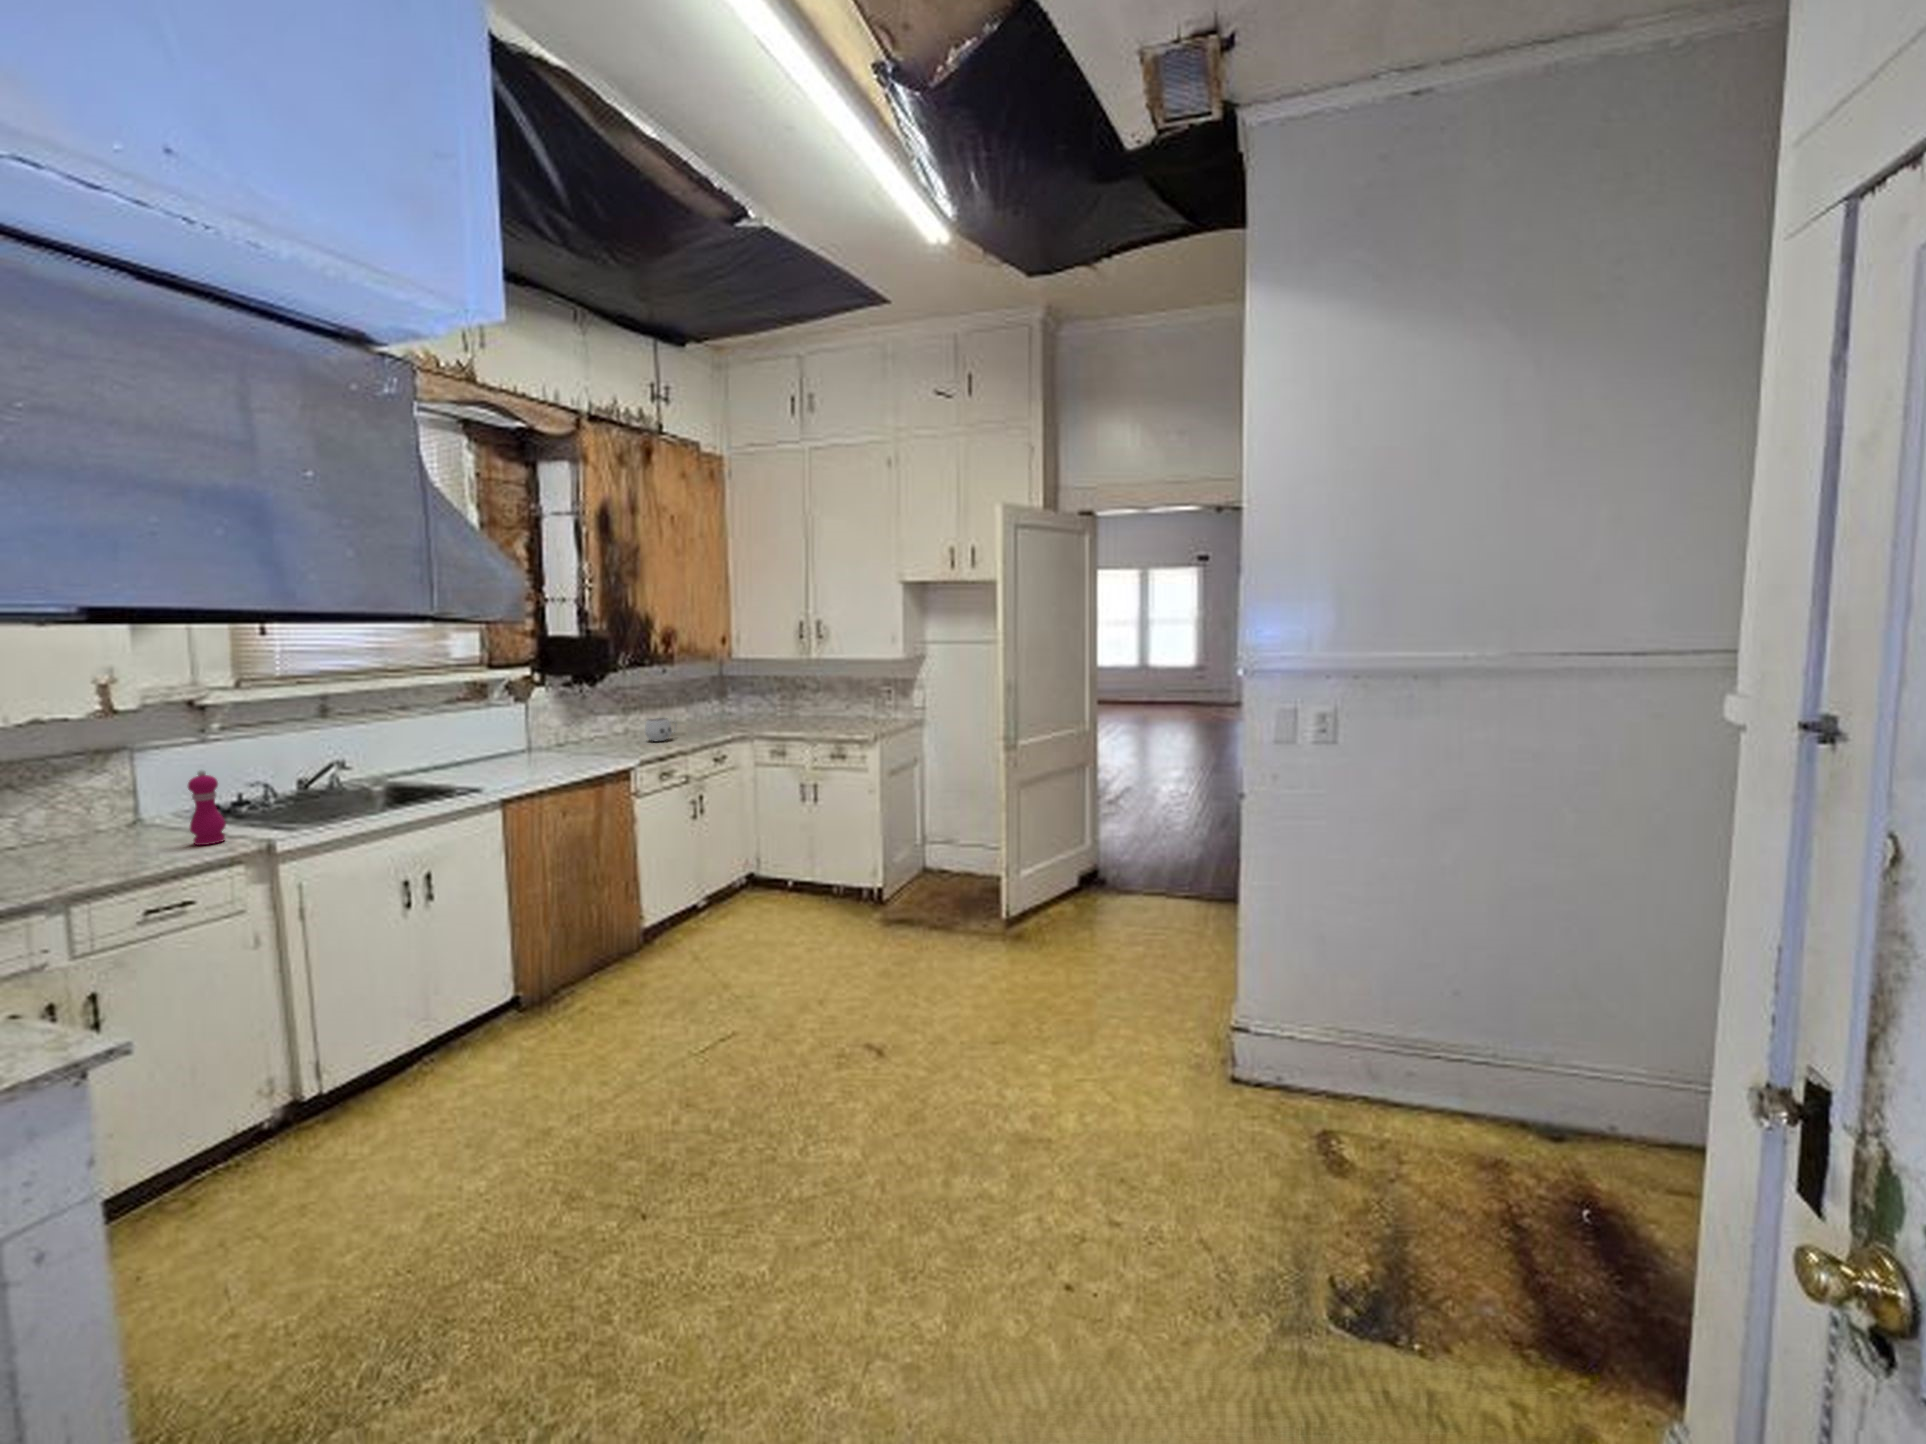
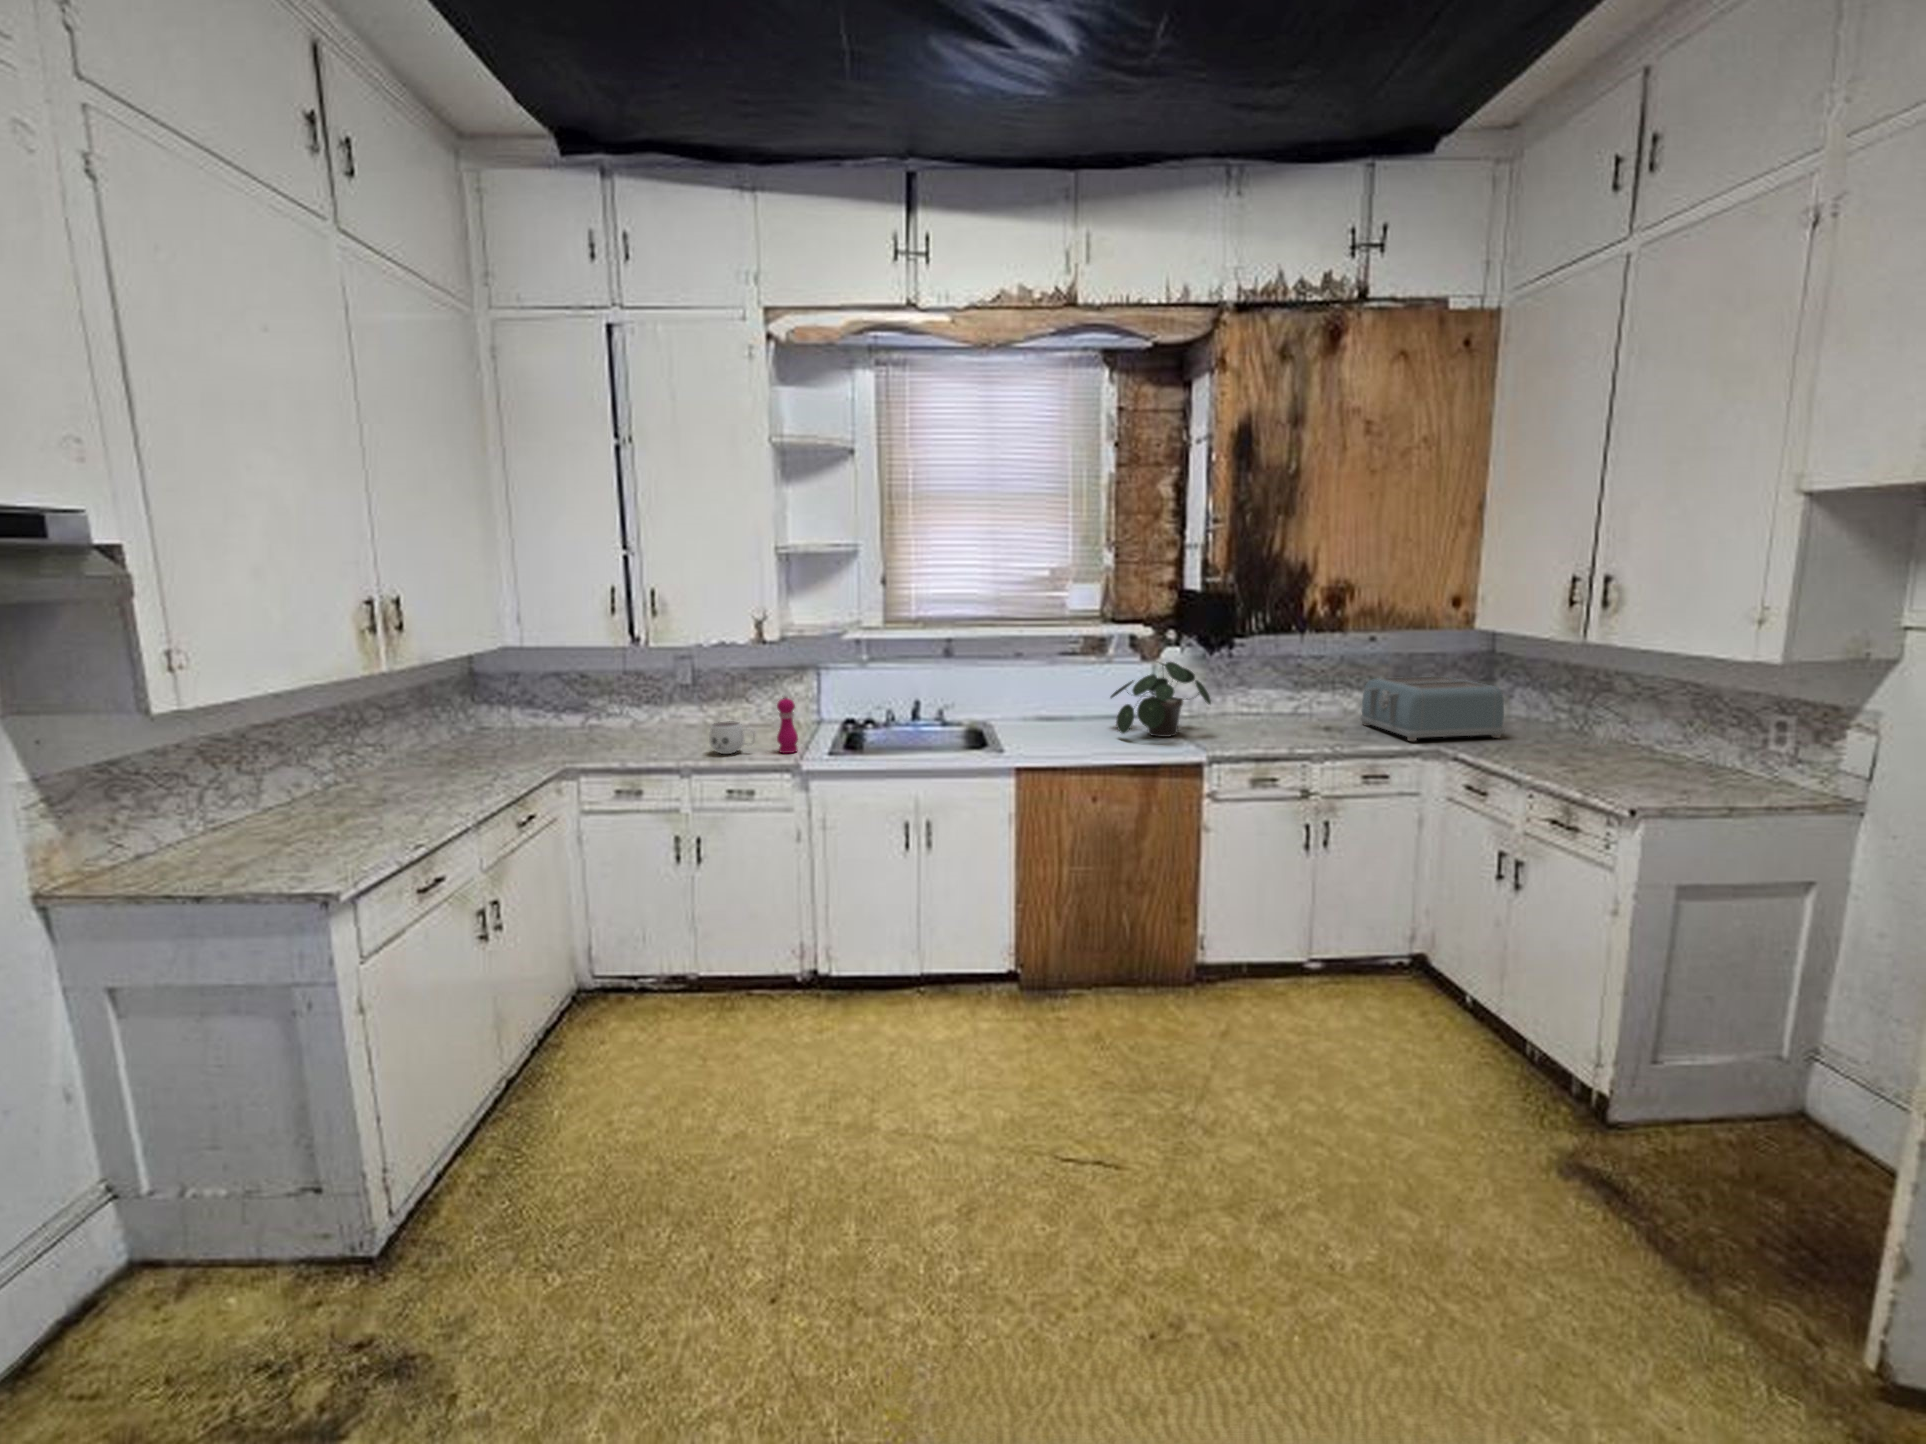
toaster: none [681,691,768,732] -> present [1360,676,1505,741]
potted plant: none [511,695,608,759] -> present [1111,662,1211,737]
mug: present [645,718,677,742] -> present [709,721,755,754]

